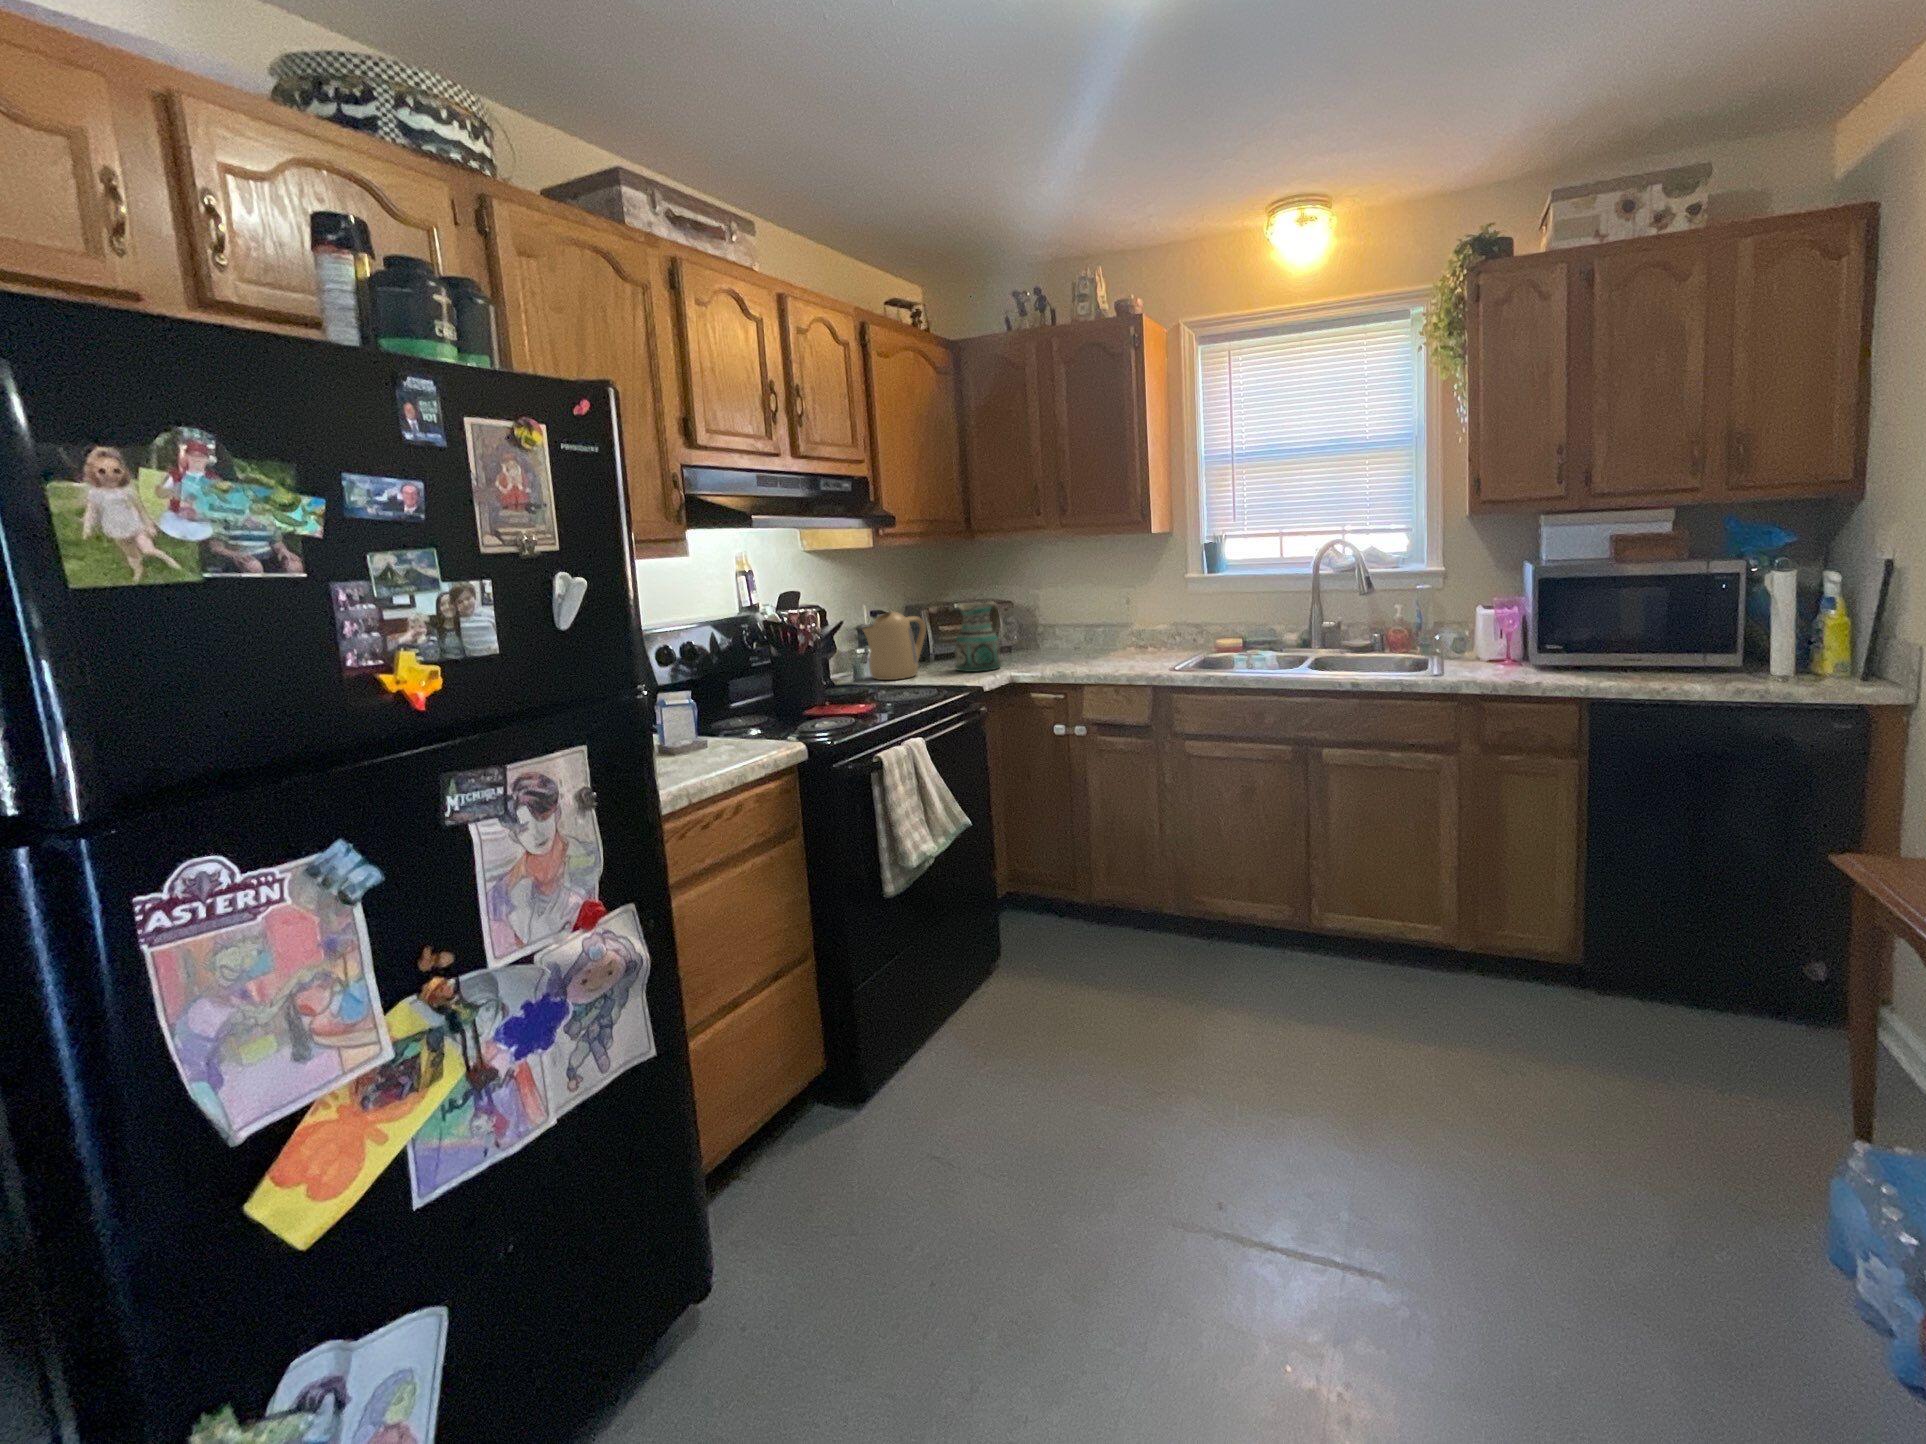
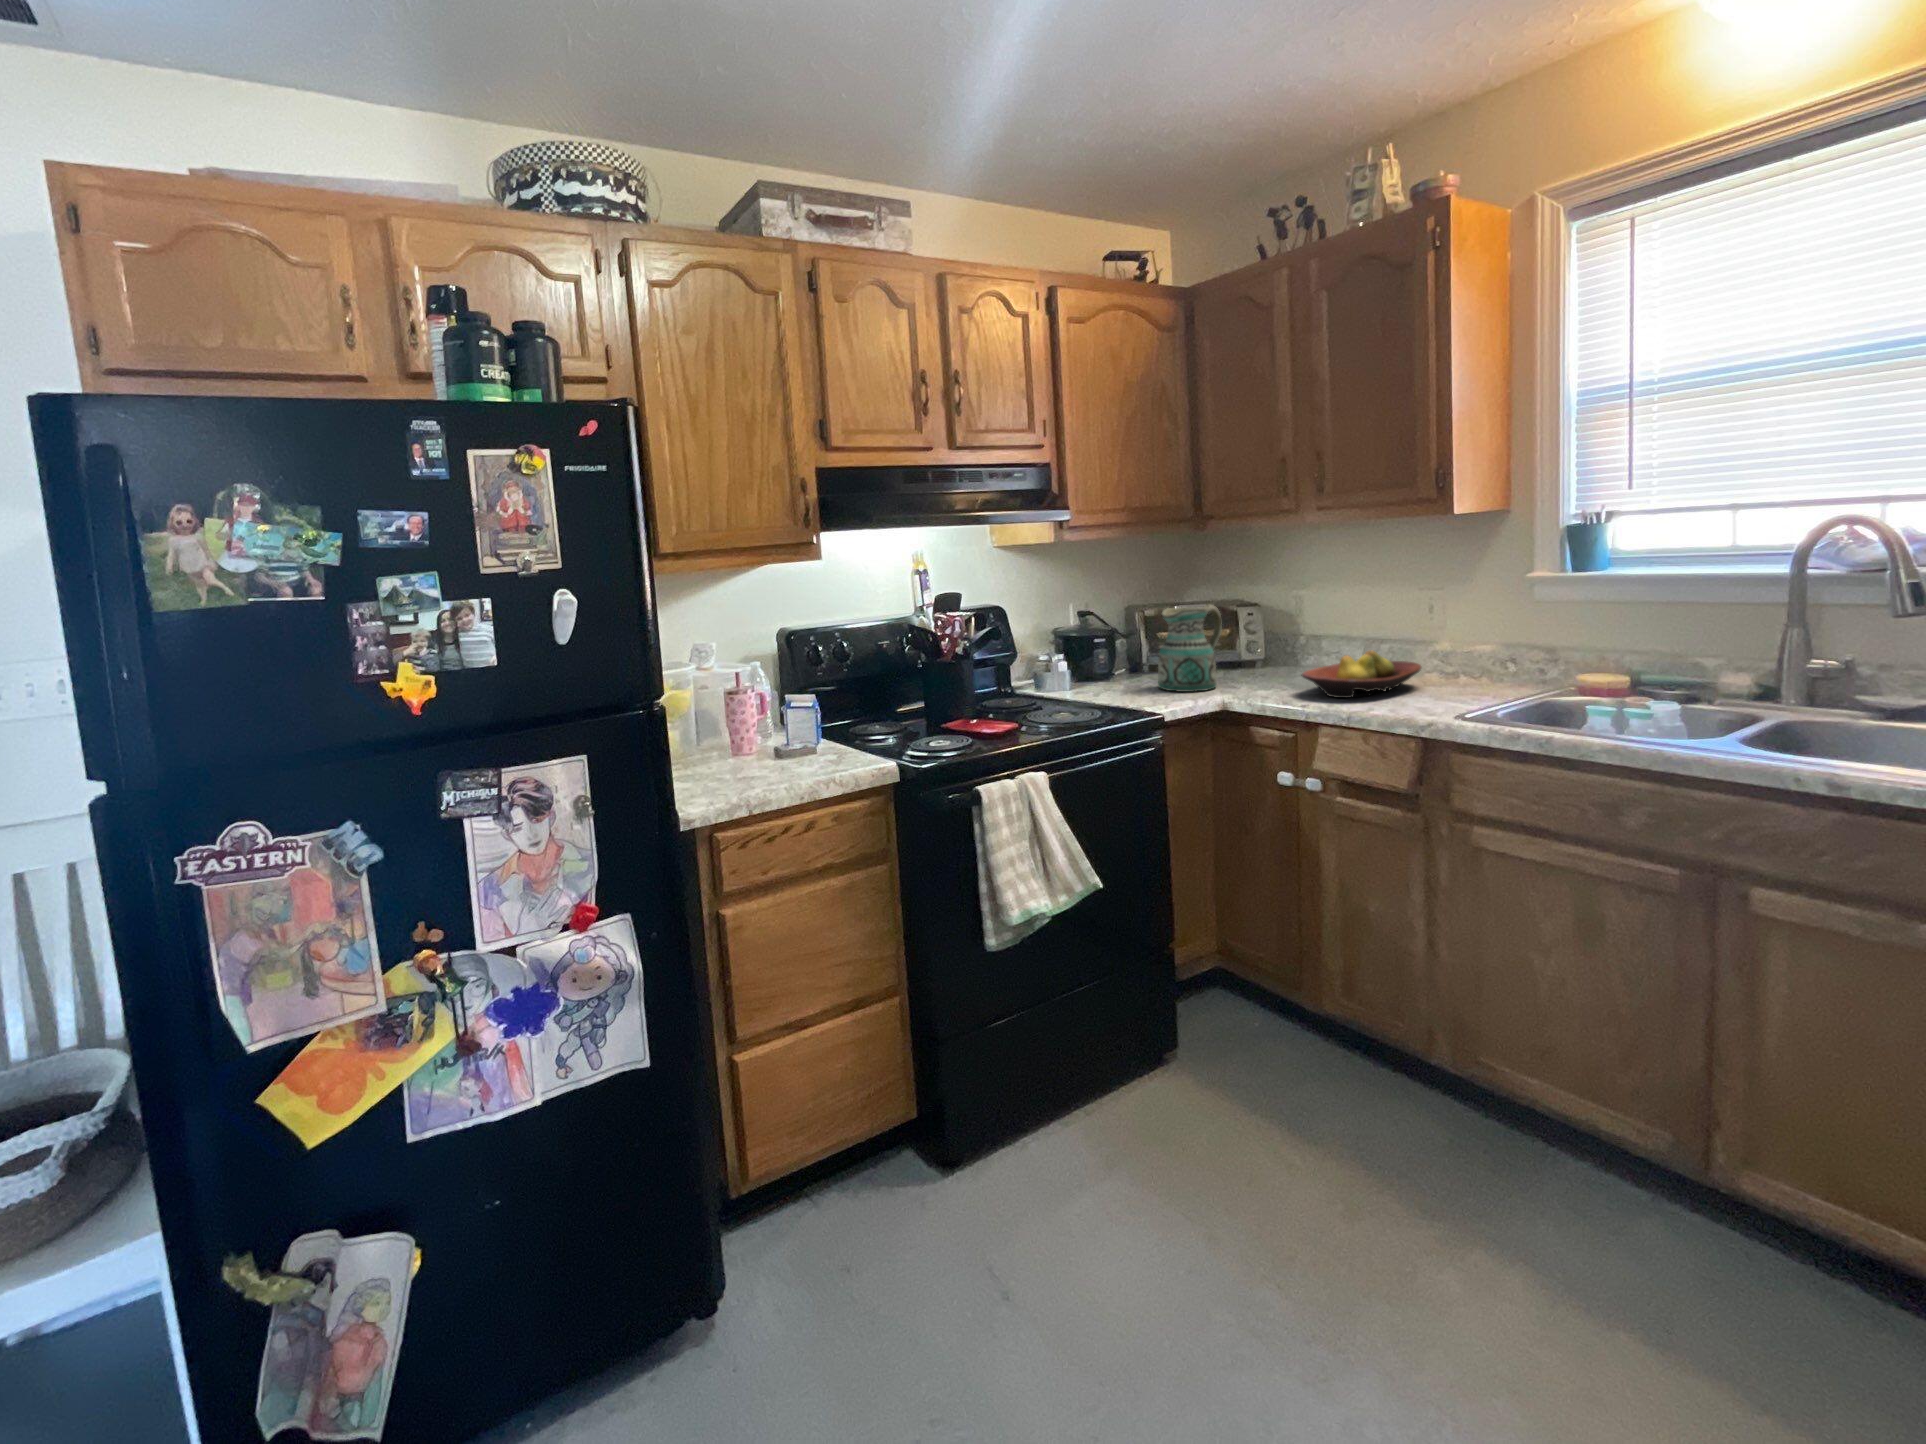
kettle: present [863,612,926,680] -> none [1044,616,1123,694]
fruit bowl: none [1064,632,1134,667] -> present [1301,651,1422,698]

